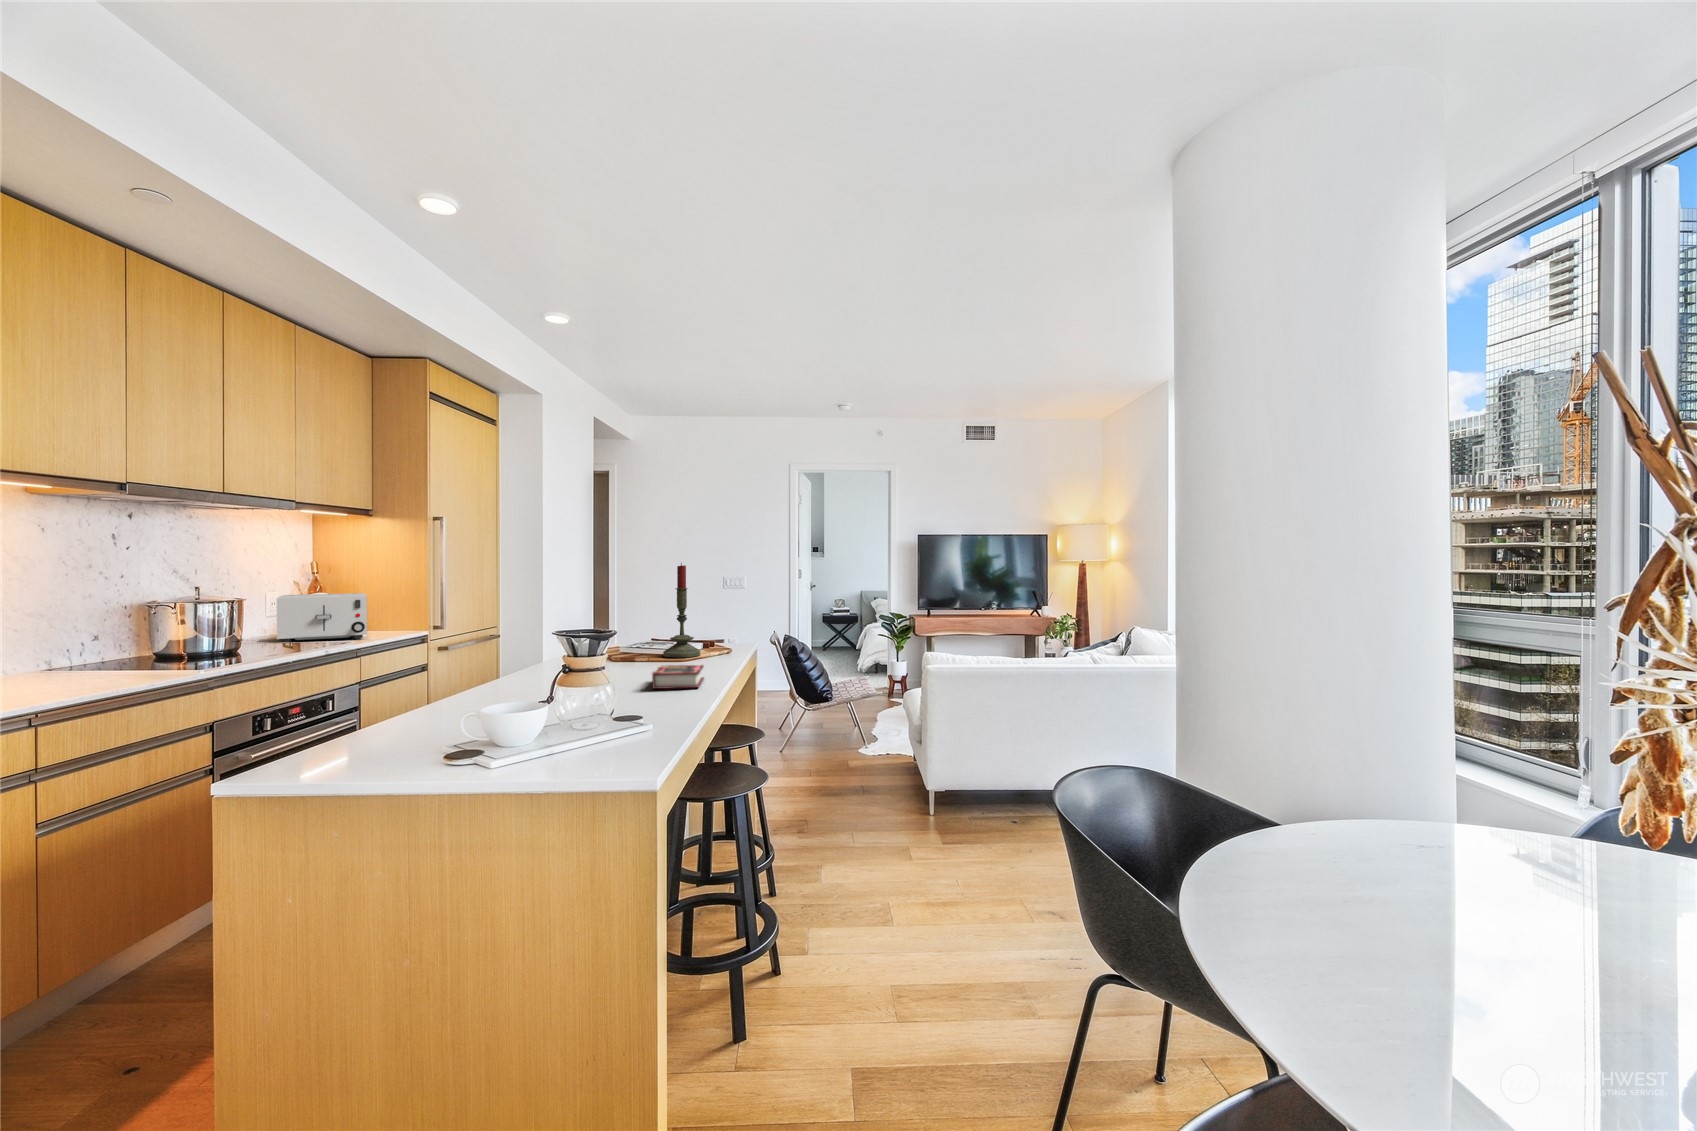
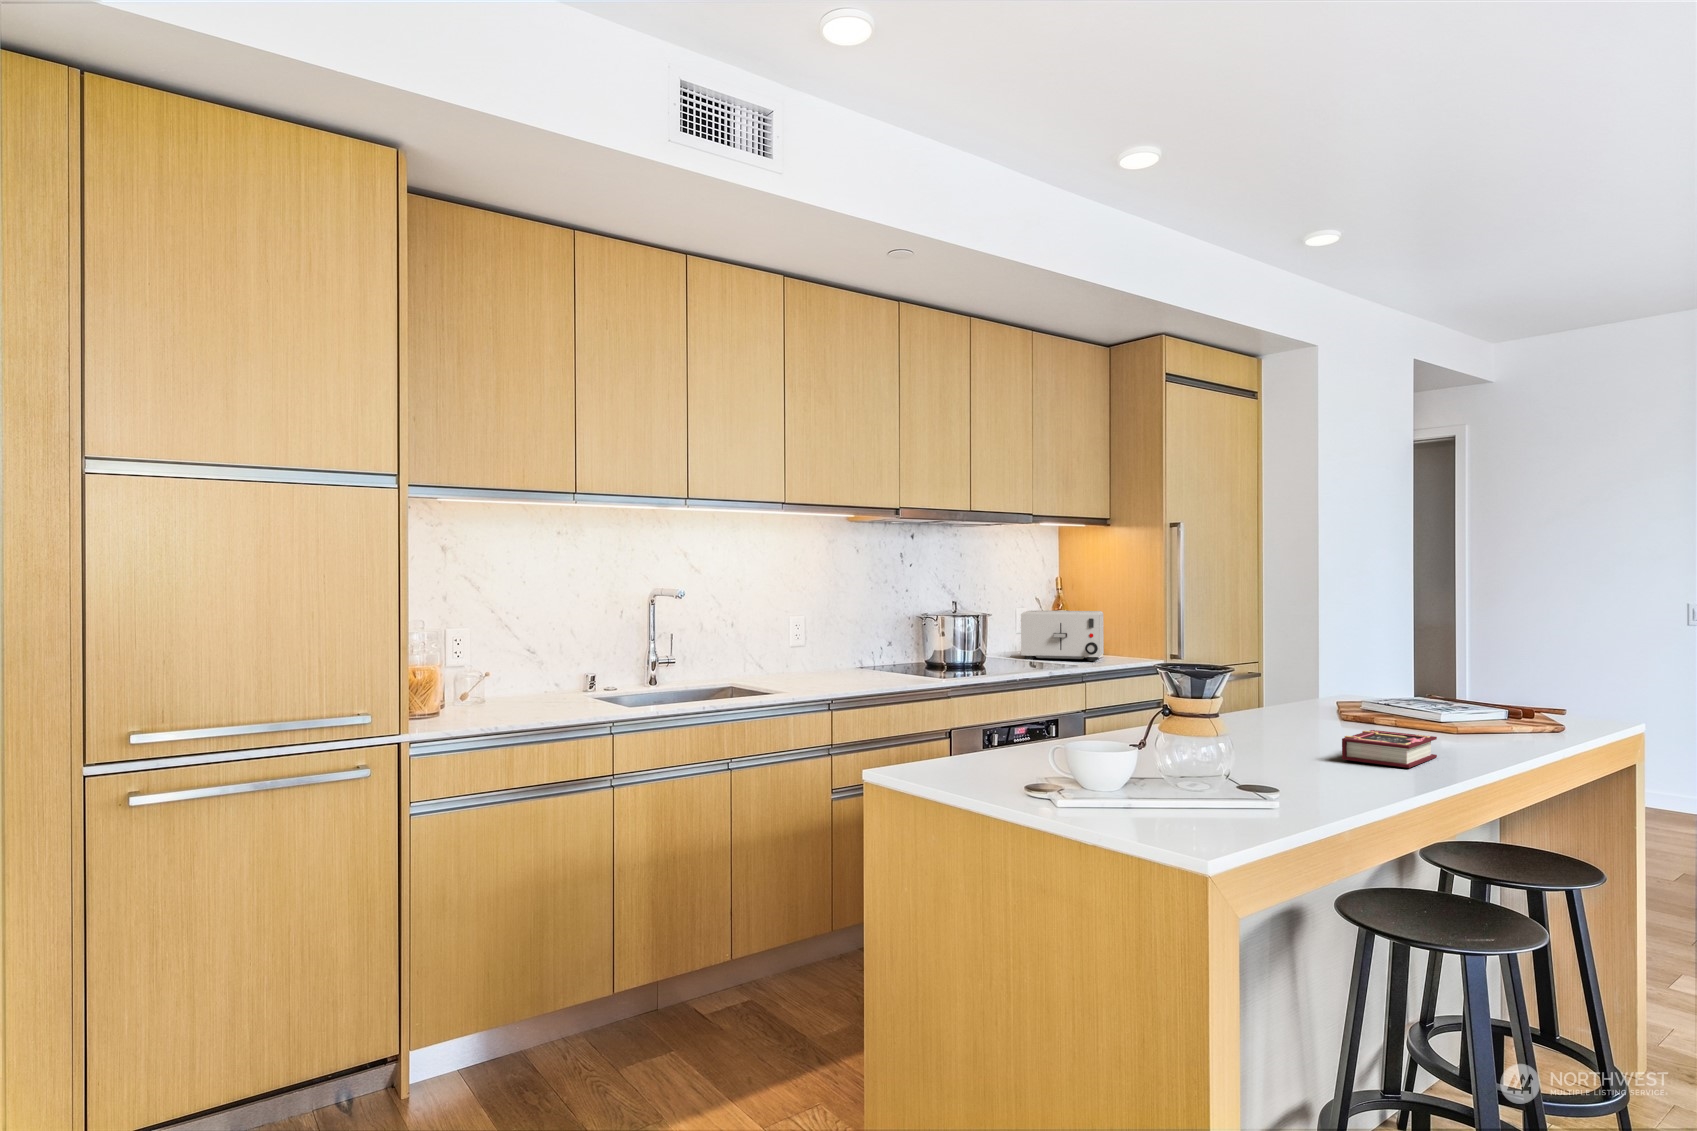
candle: present [663,563,700,658] -> none [1418,583,1481,725]

